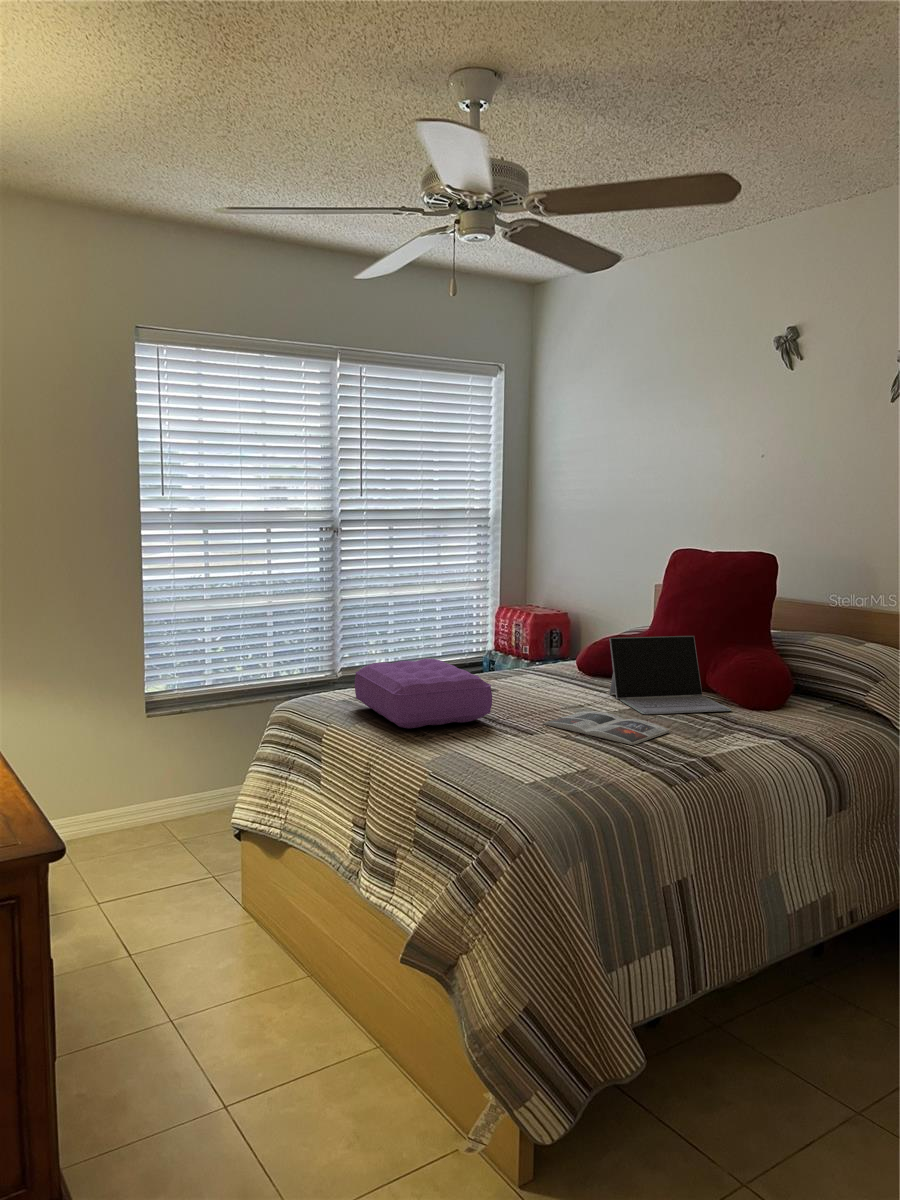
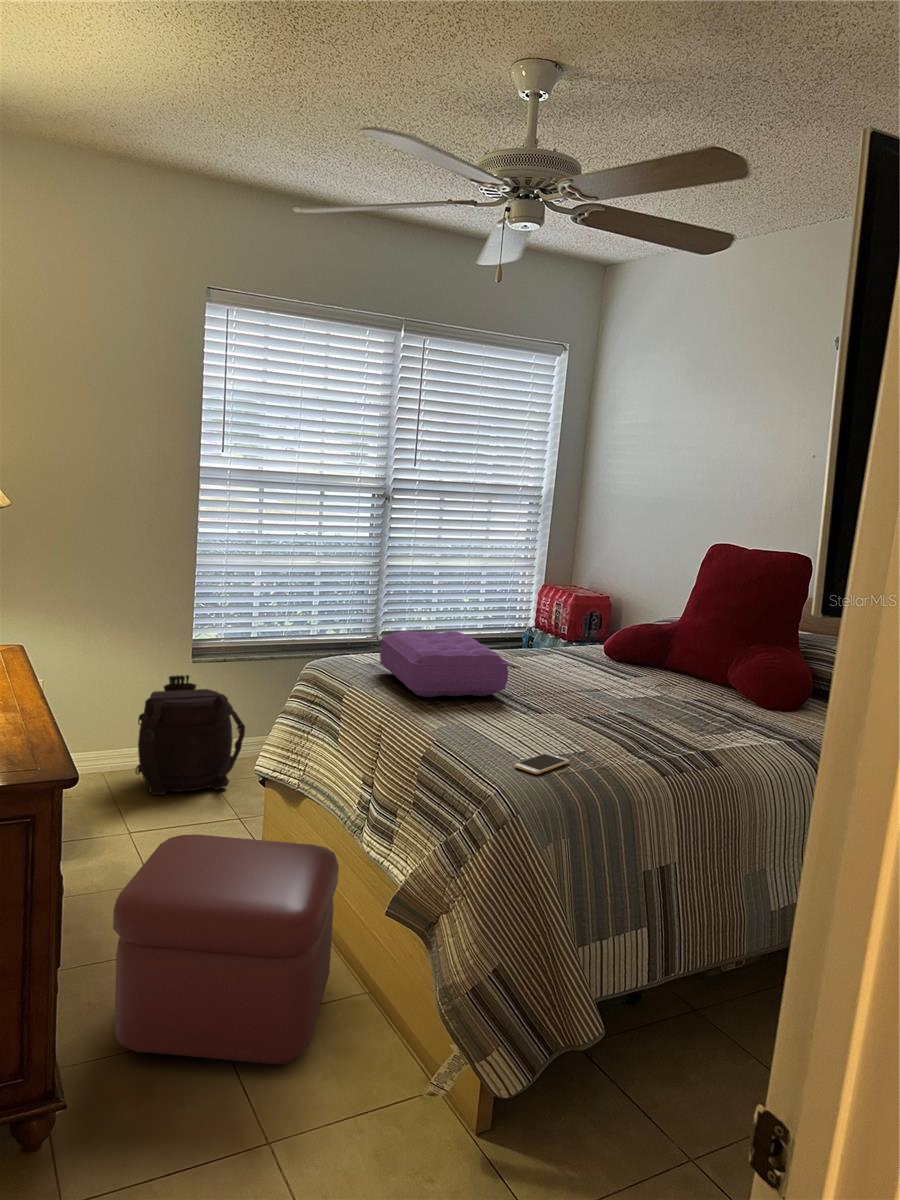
laptop: present [609,636,731,714] -> none [630,627,747,709]
magazine: present [543,711,670,745] -> none [555,696,679,733]
backpack: none [95,730,210,860] -> present [135,675,245,795]
smartphone: none [520,774,575,797] -> present [514,753,570,774]
ottoman: none [103,896,339,1146] -> present [113,835,339,1066]

